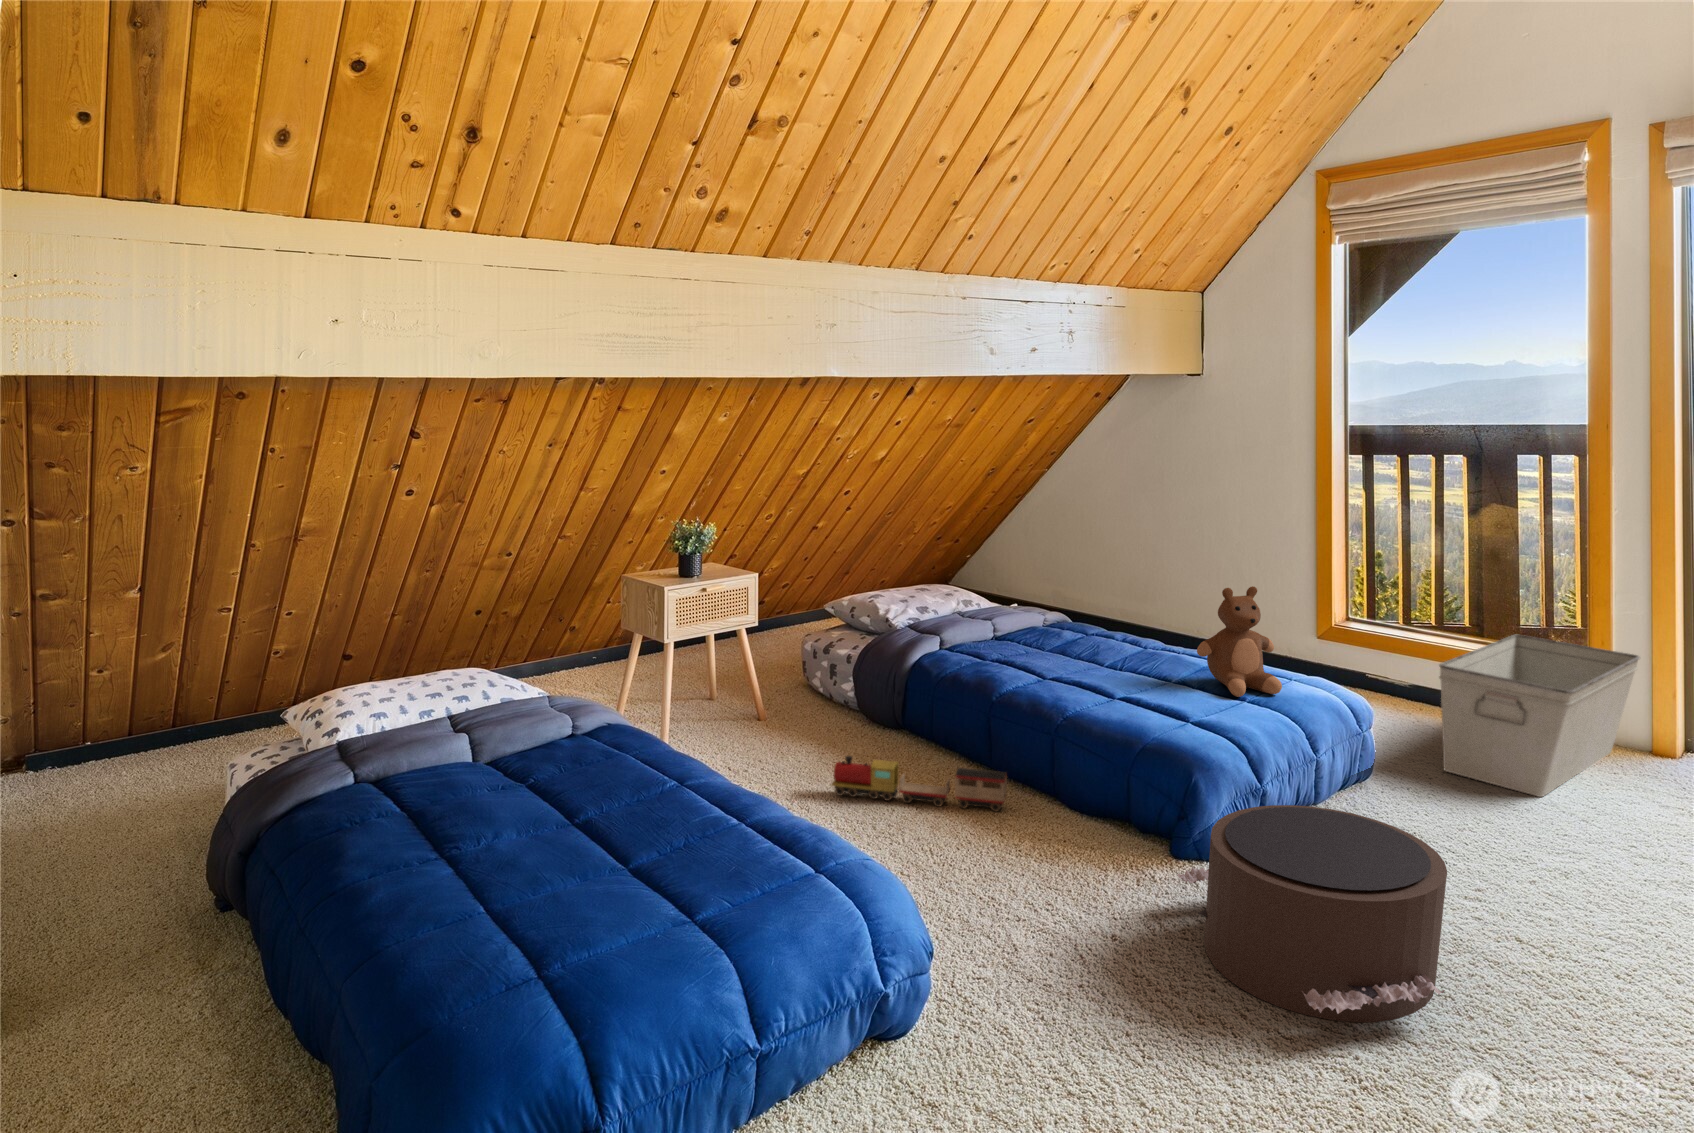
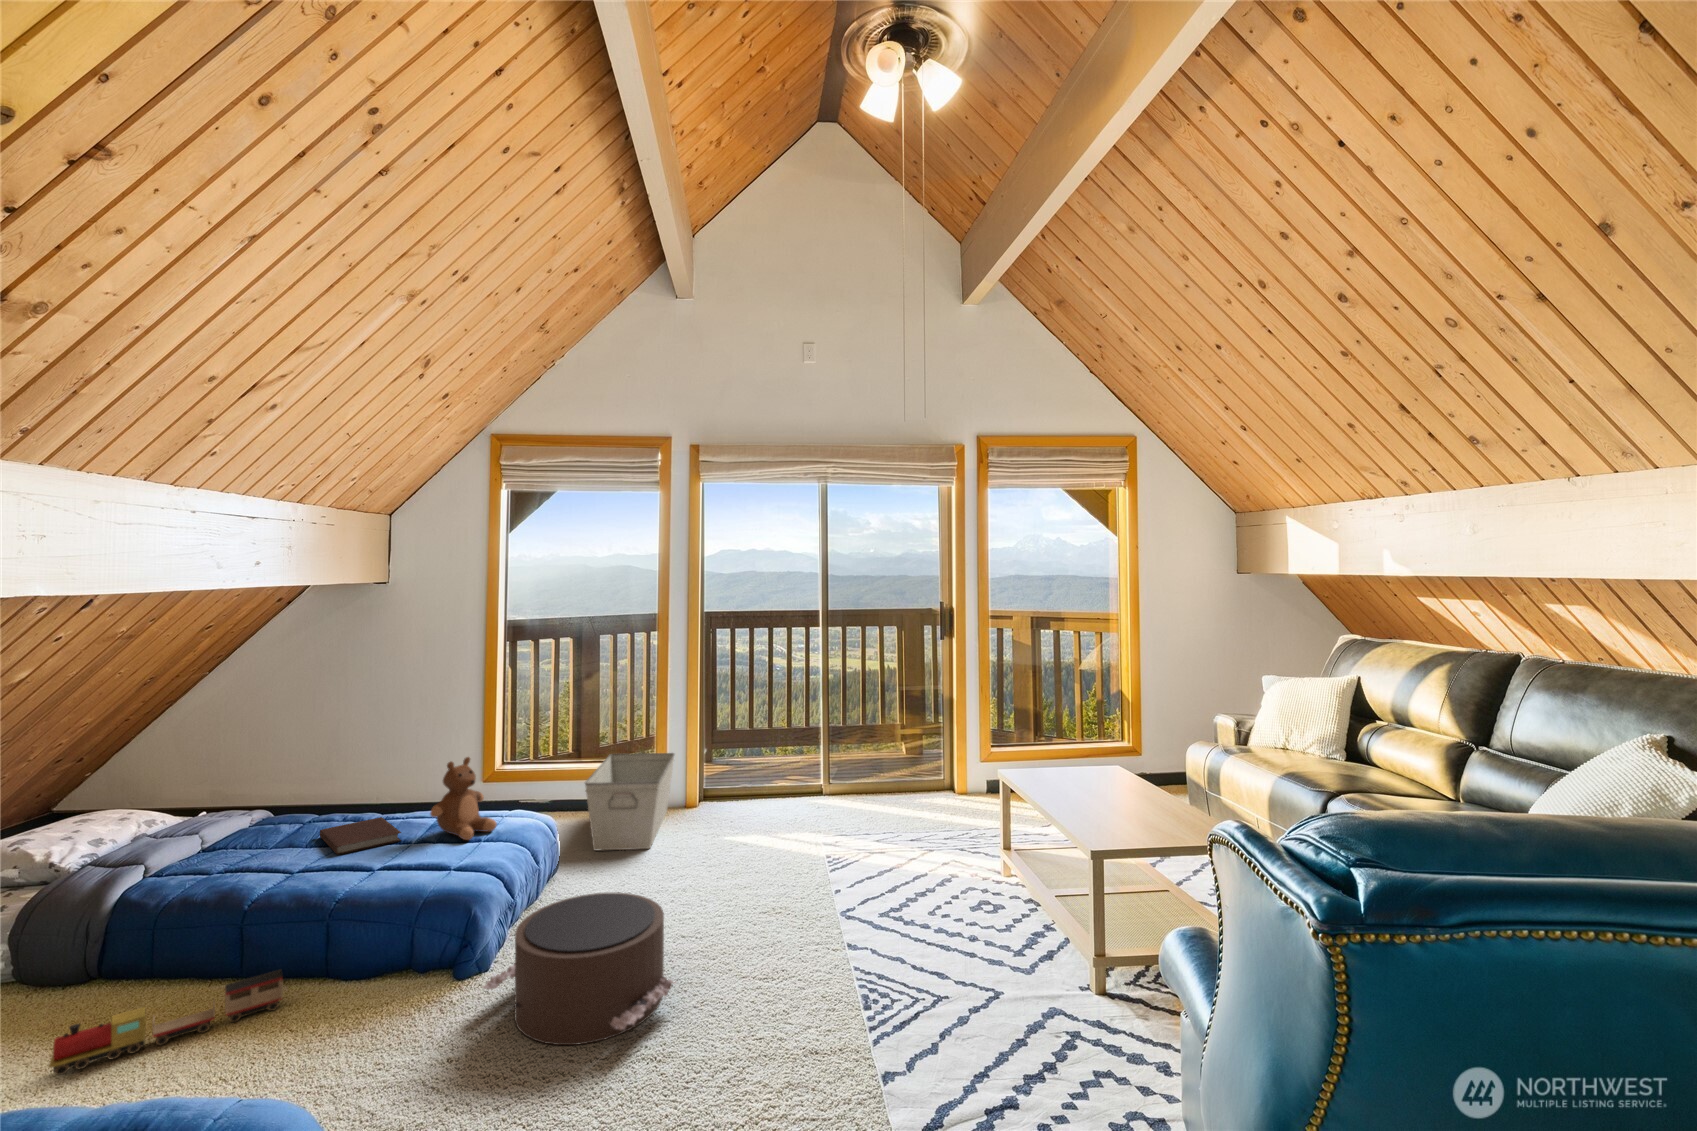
notebook: none [1090,642,1165,676] -> present [320,817,401,855]

